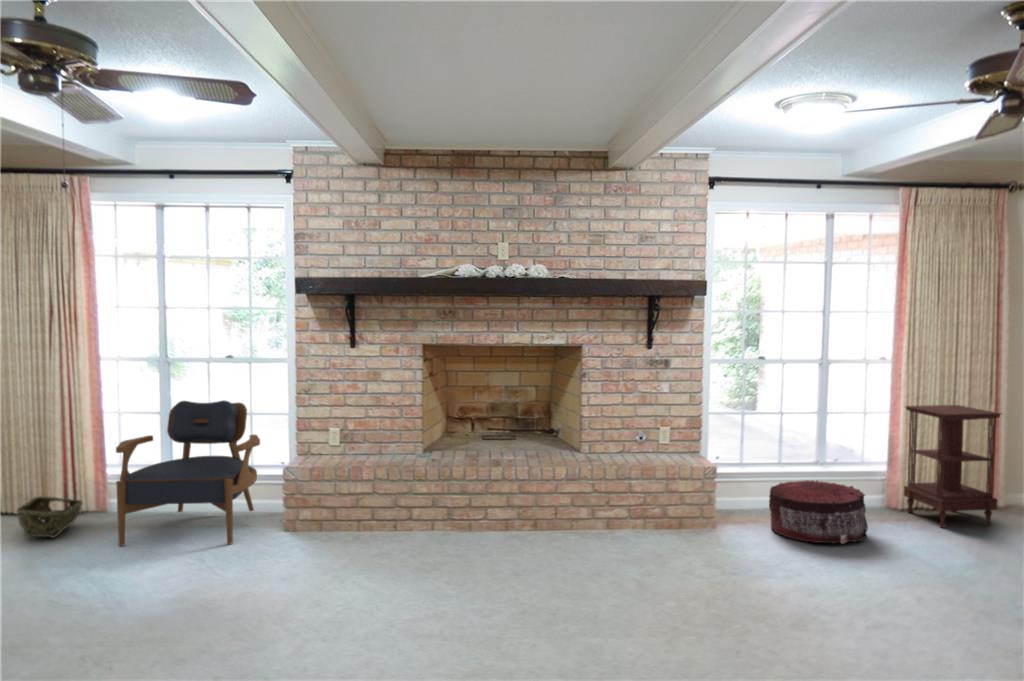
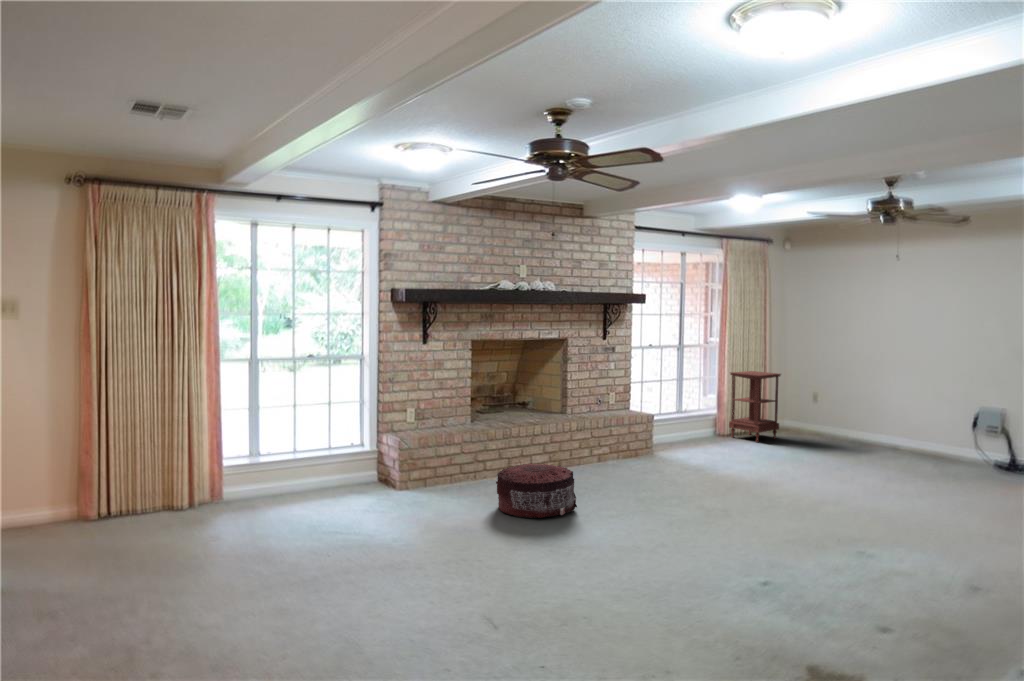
armchair: present [116,400,260,546] -> none [267,390,381,514]
pouf: present [769,480,868,544] -> present [496,463,577,518]
woven basket: present [17,496,83,538] -> none [173,486,233,519]

